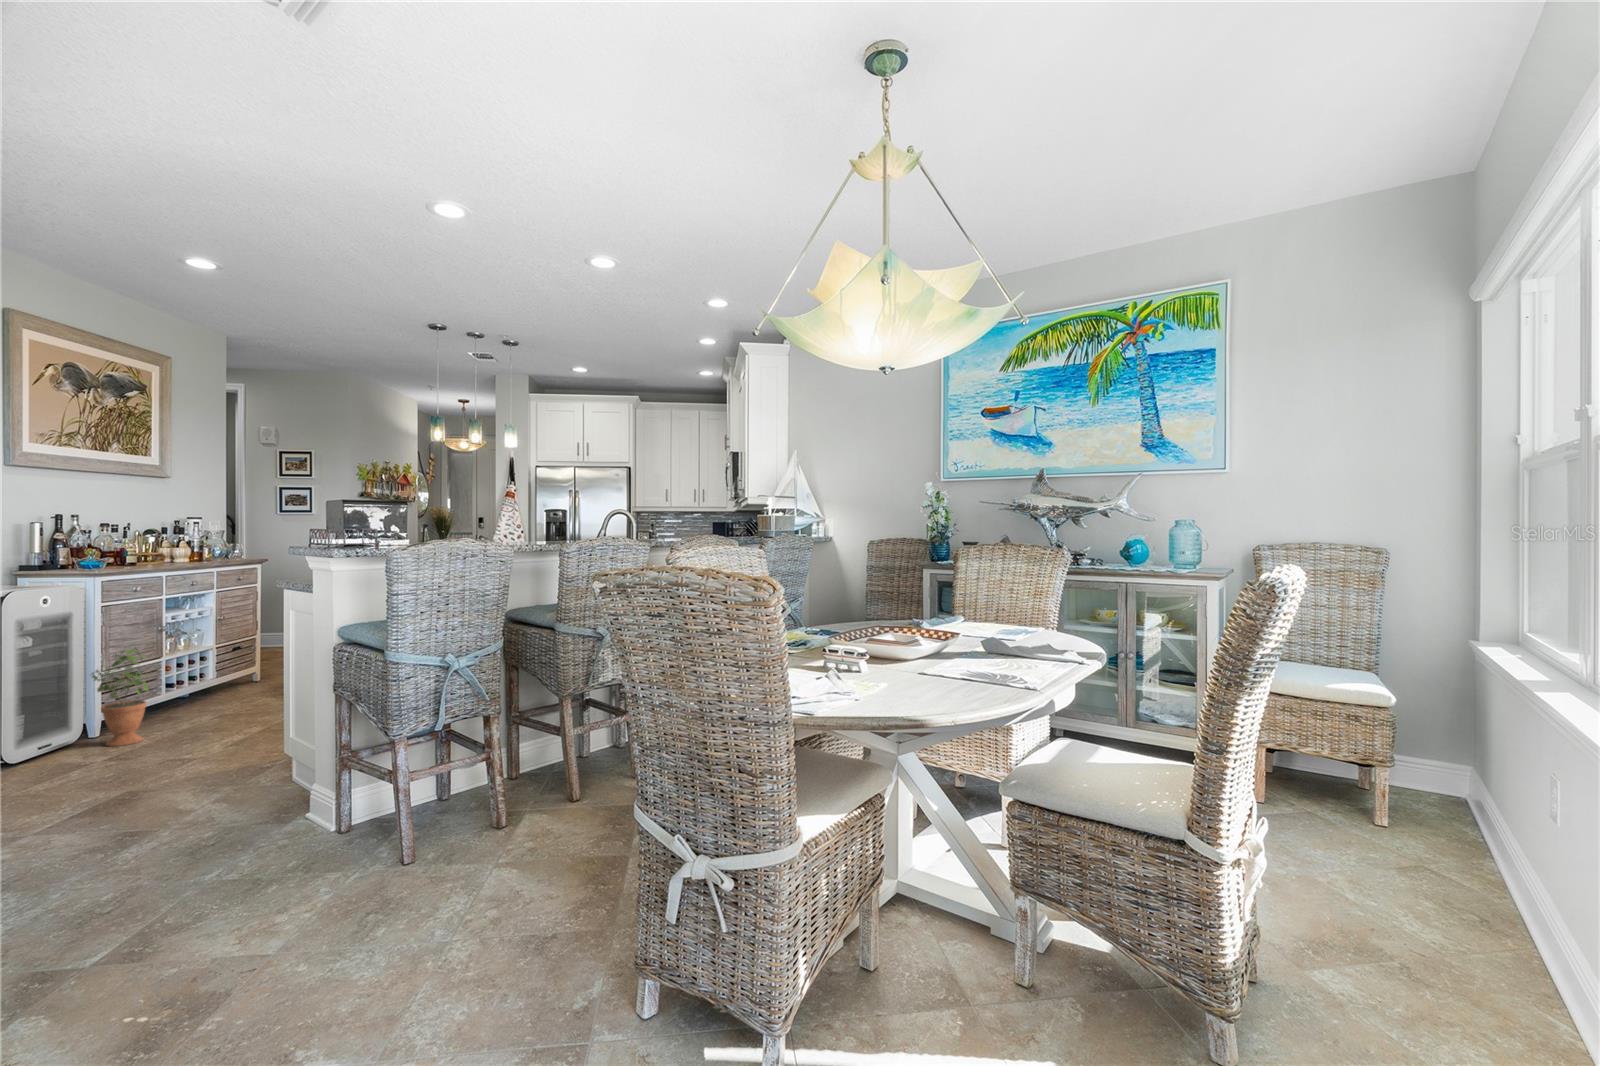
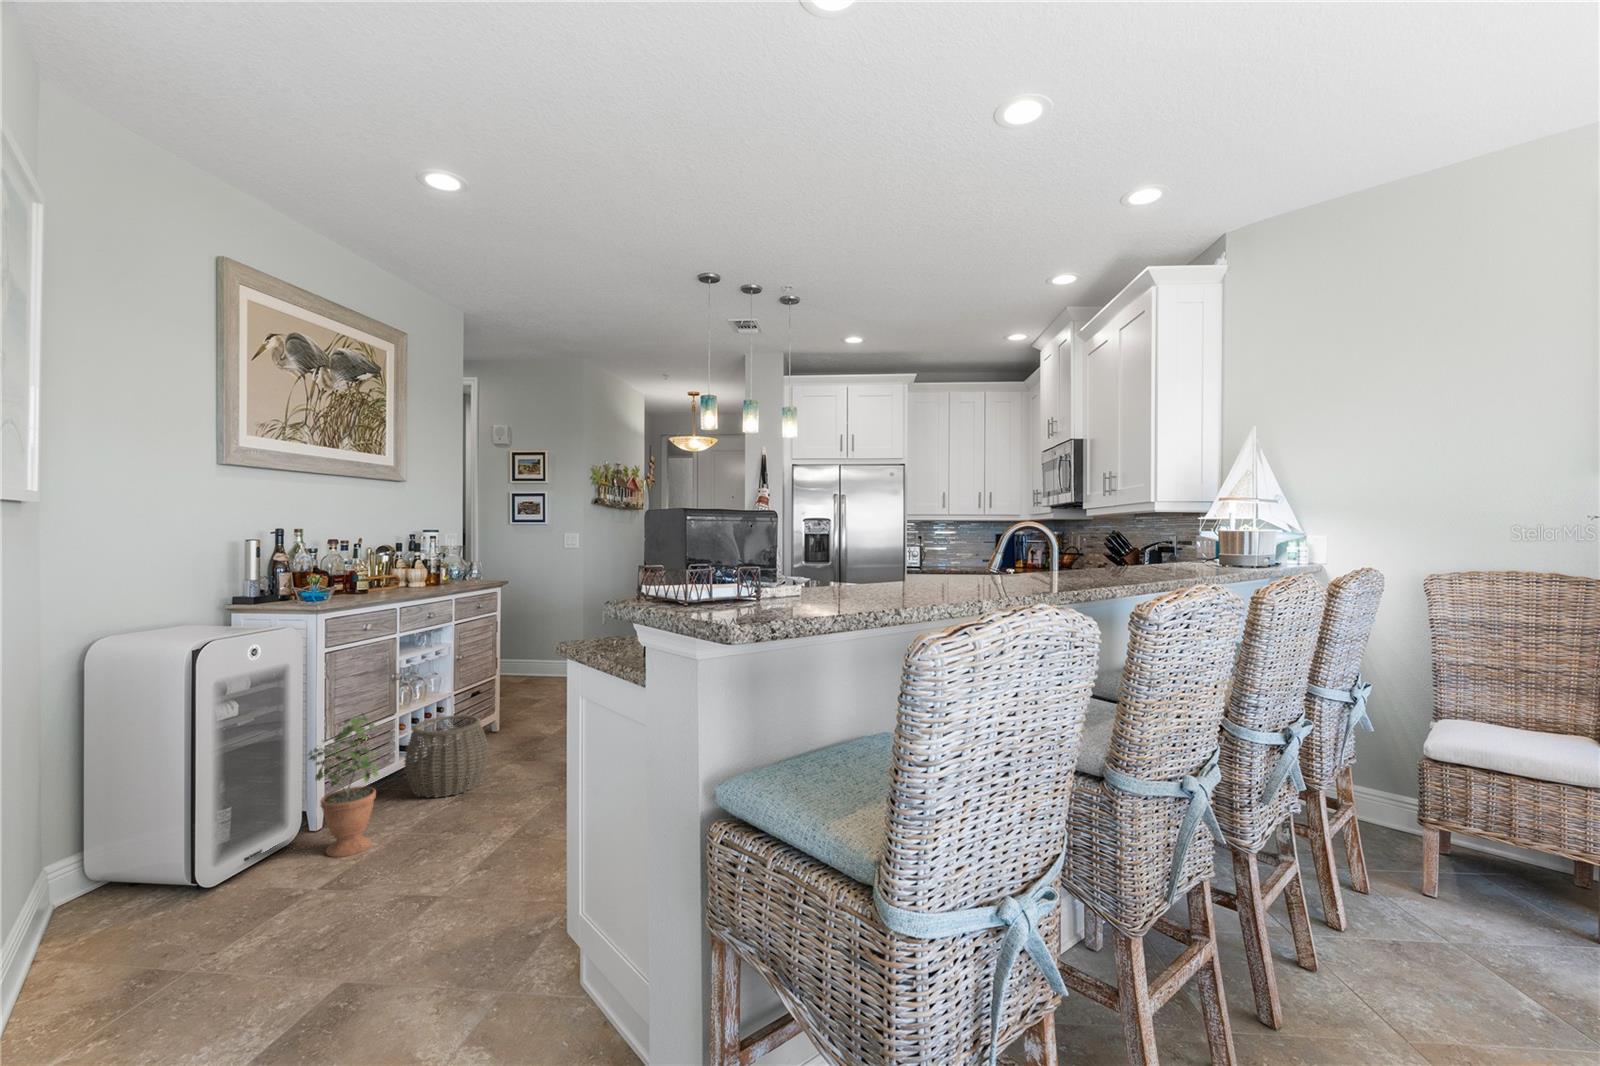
woven basket: none [170,659,245,718] -> present [404,715,488,798]

